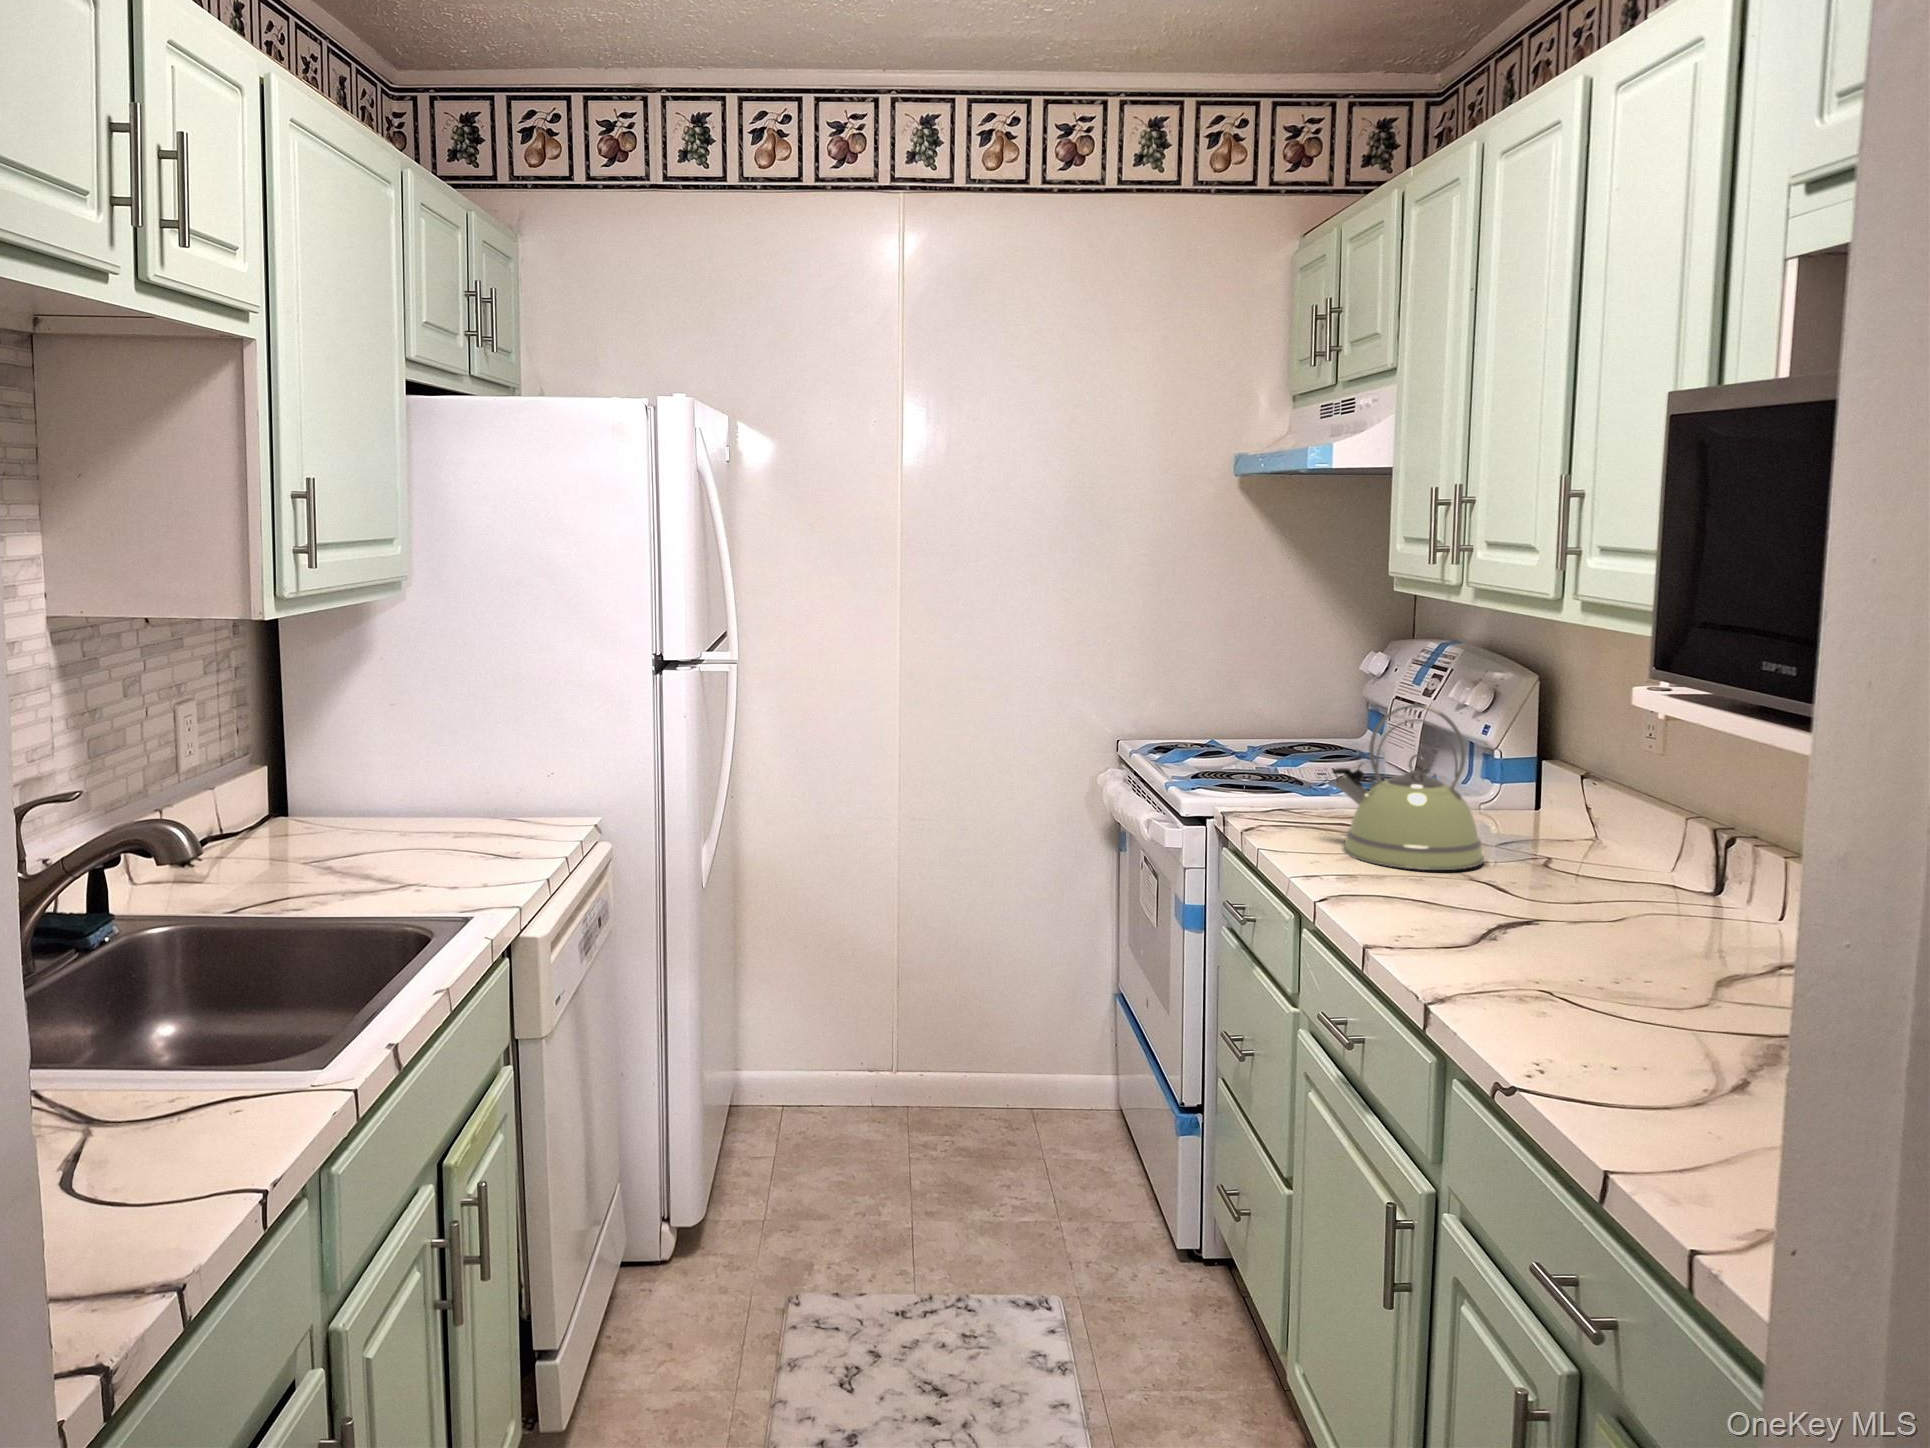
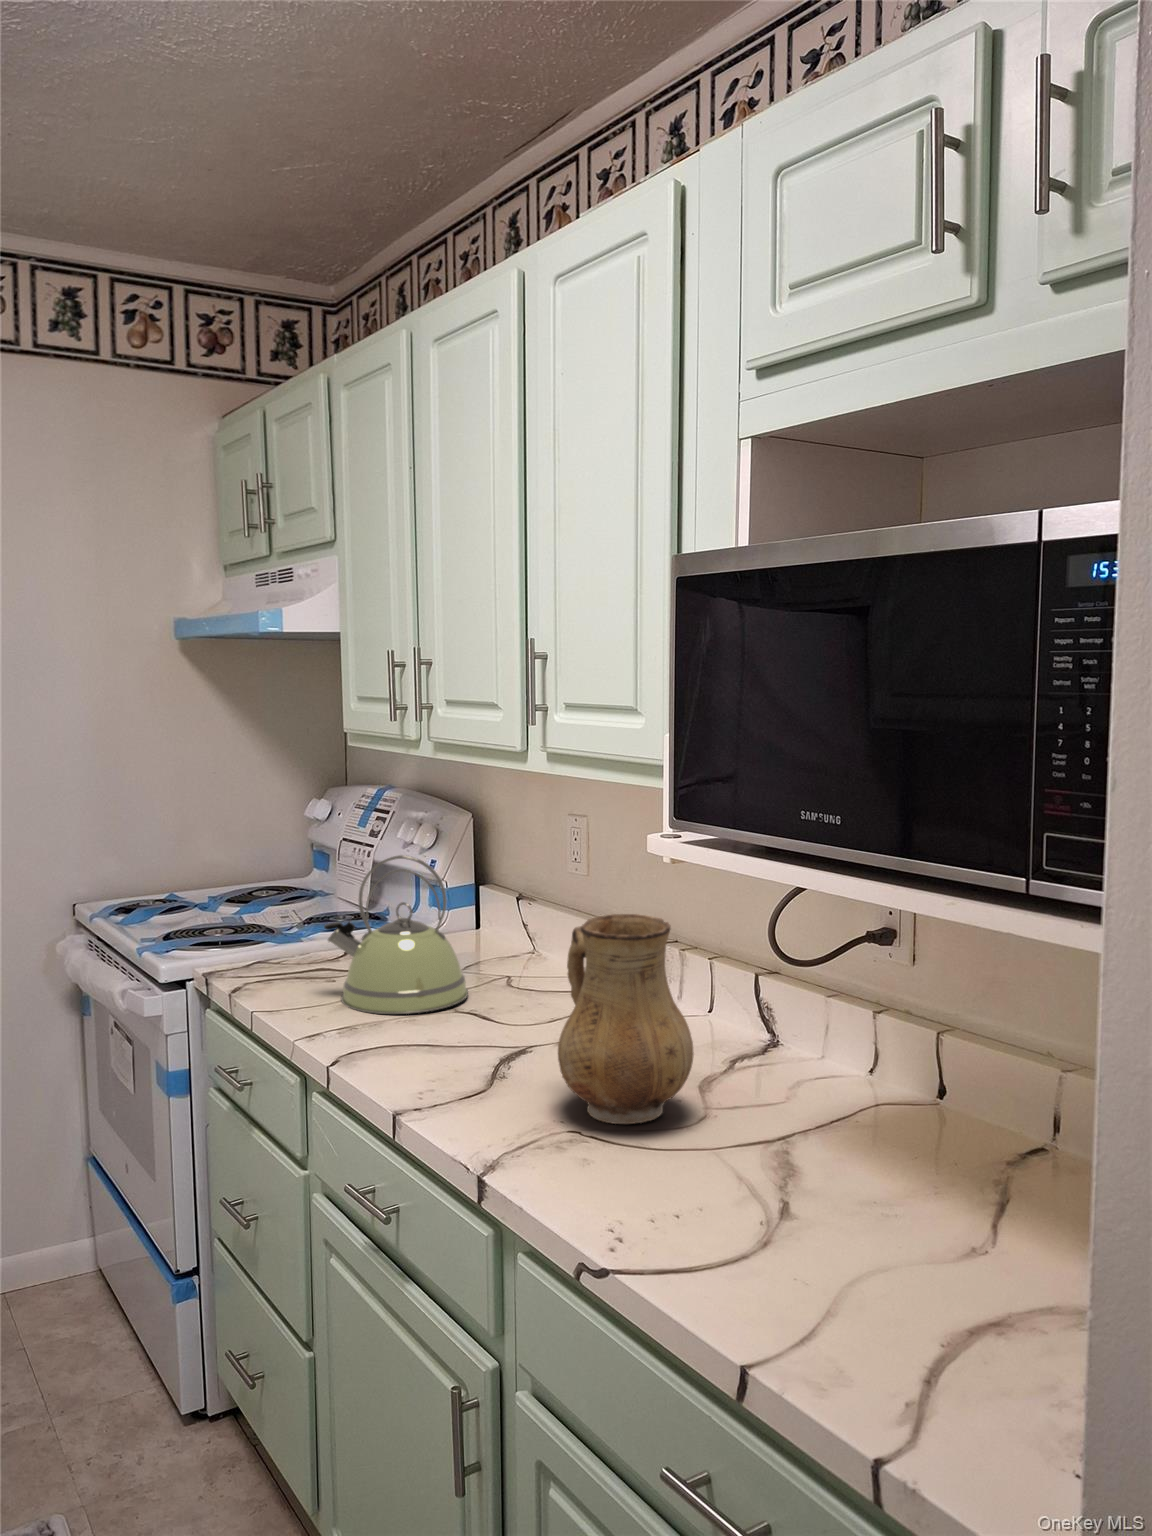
ceramic pitcher: none [1526,773,1689,997] -> present [558,914,694,1124]

